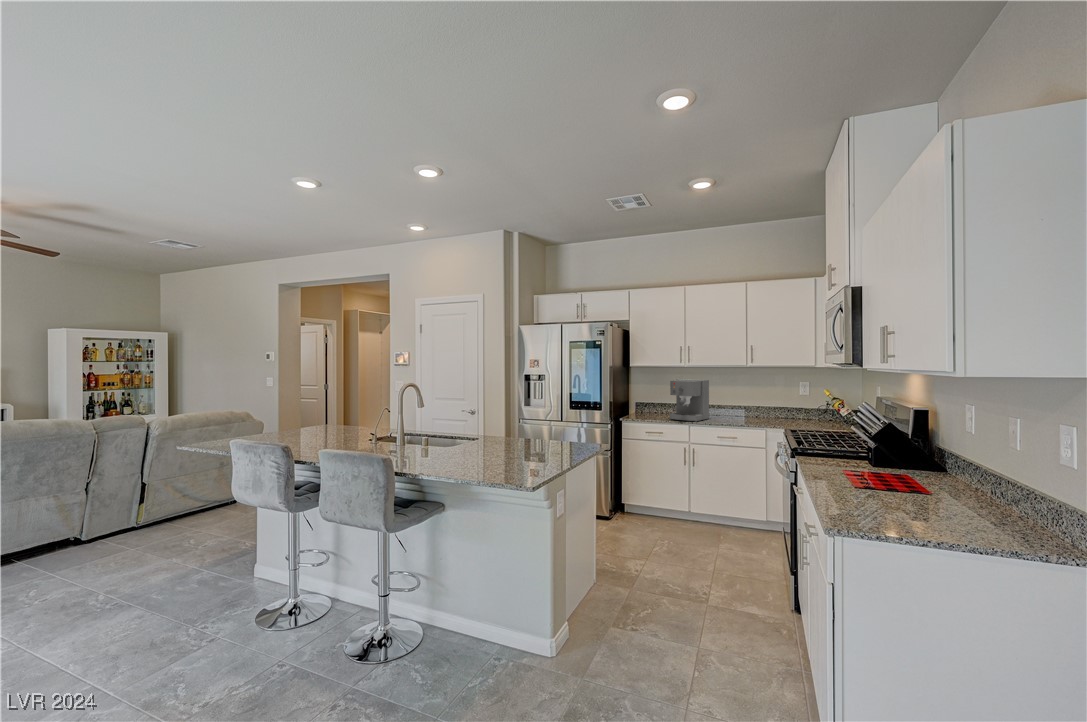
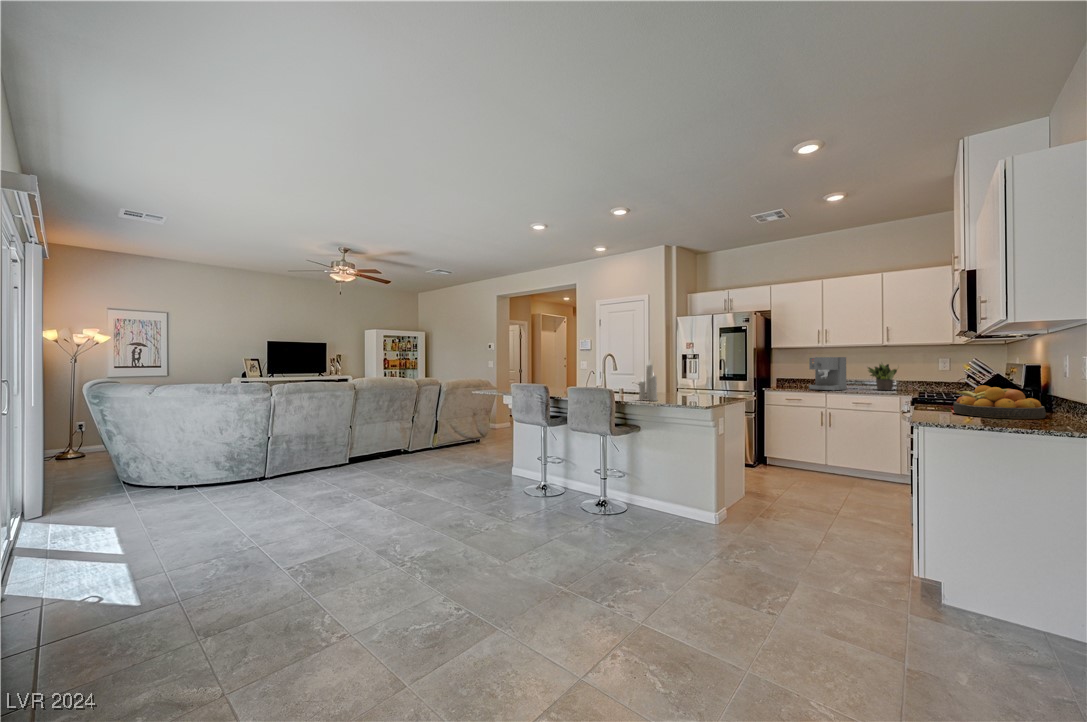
potted plant: none [730,386,762,420] -> present [868,364,897,390]
candle: none [438,399,467,470] -> present [639,364,658,401]
fruit bowl: none [850,443,958,498] -> present [953,385,1046,419]

